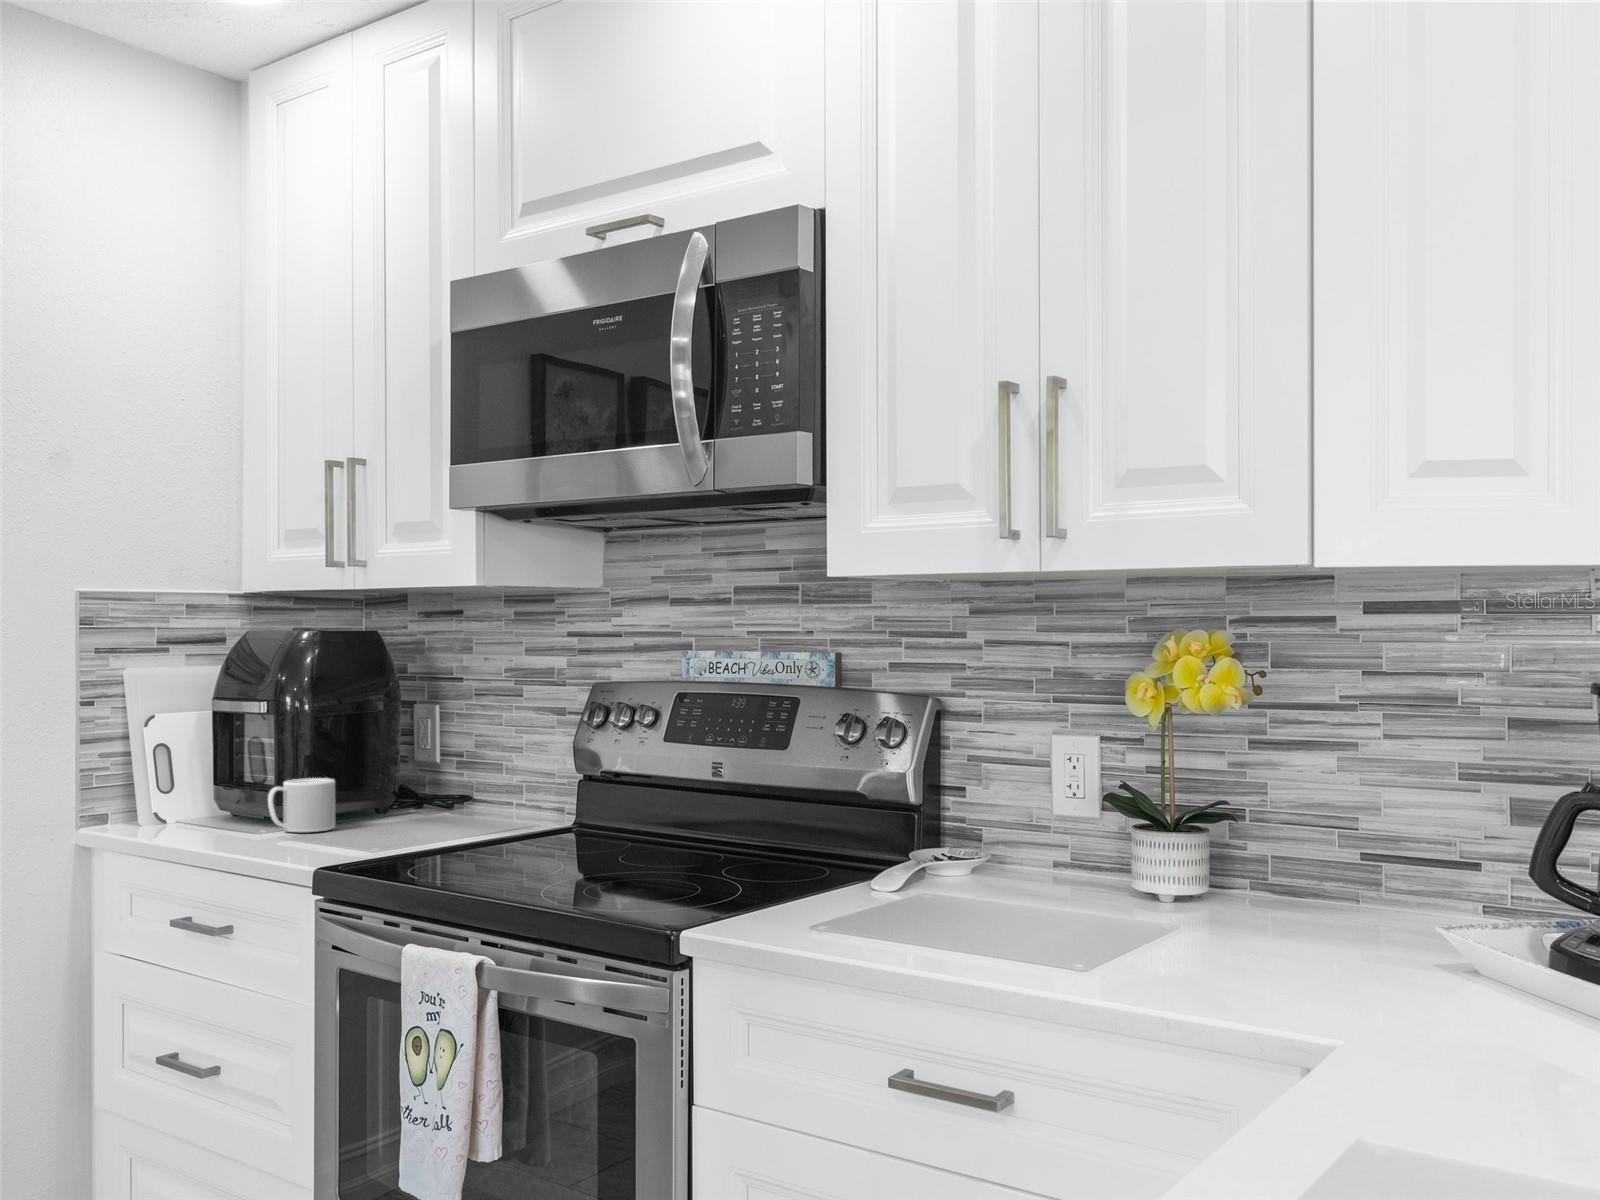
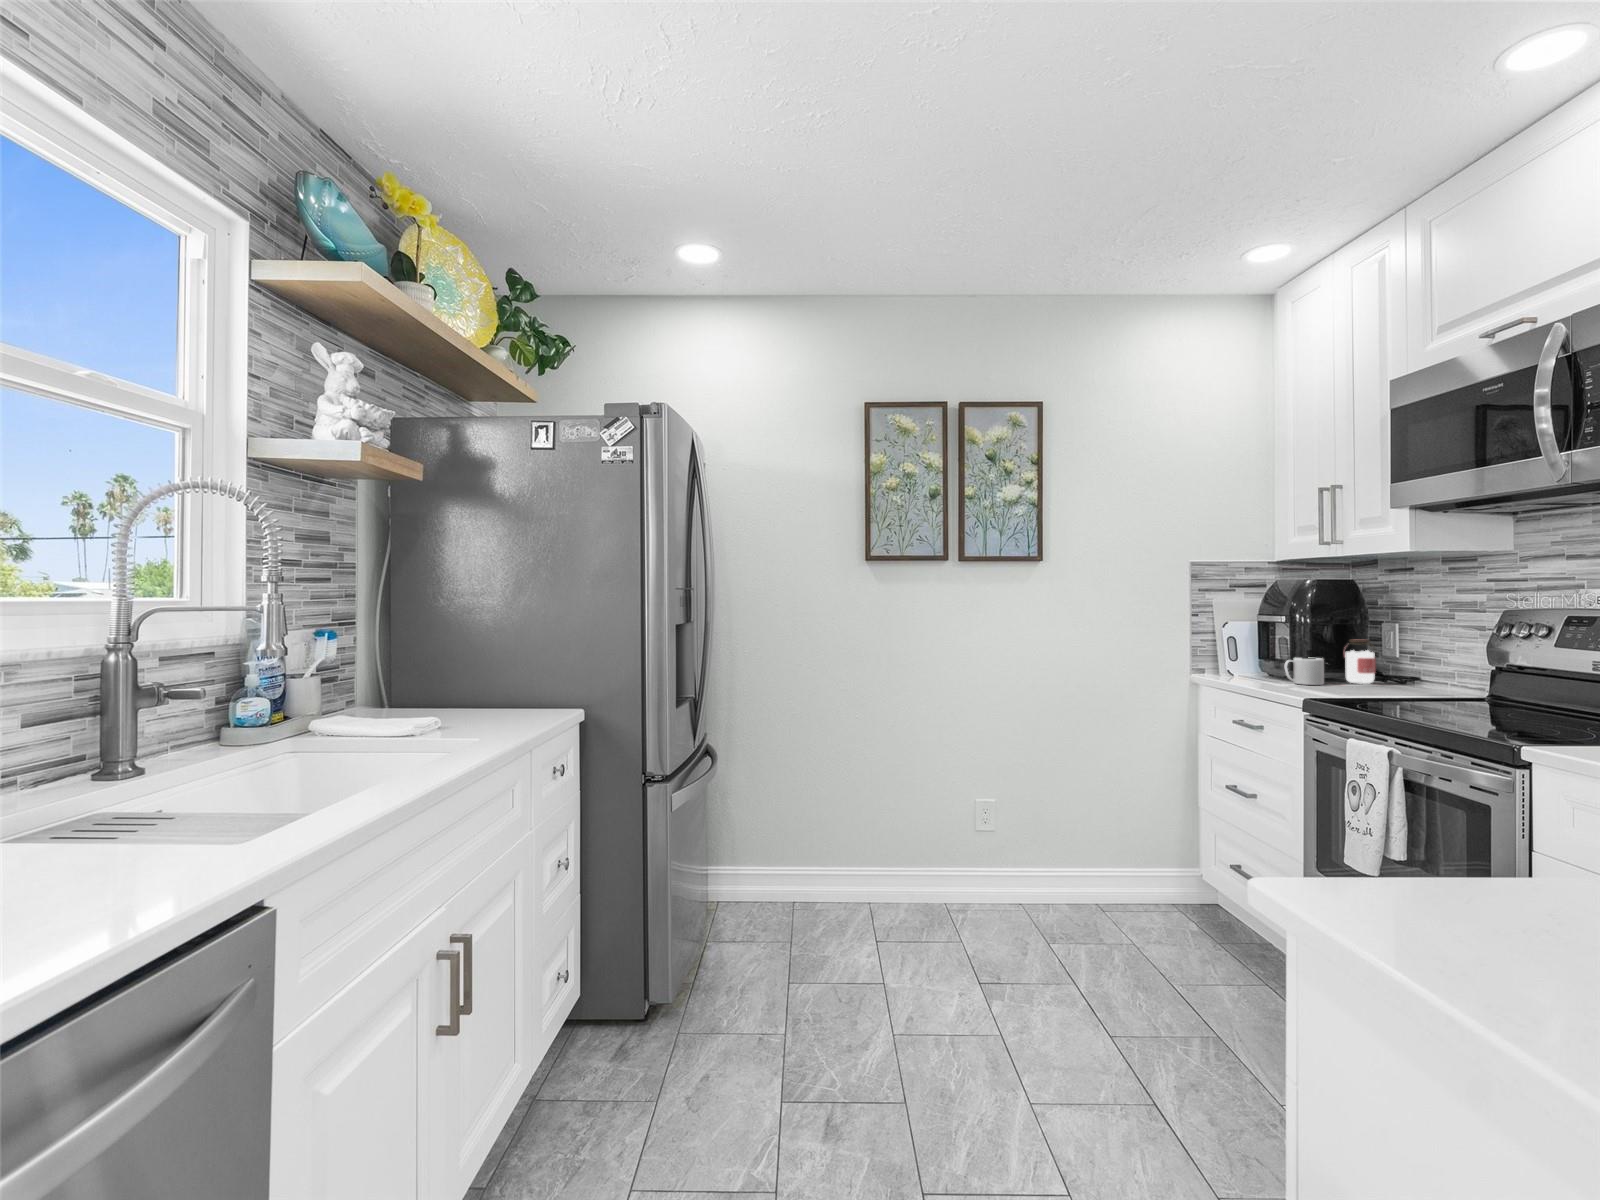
jar: none [364,739,415,820] -> present [1345,639,1376,684]

